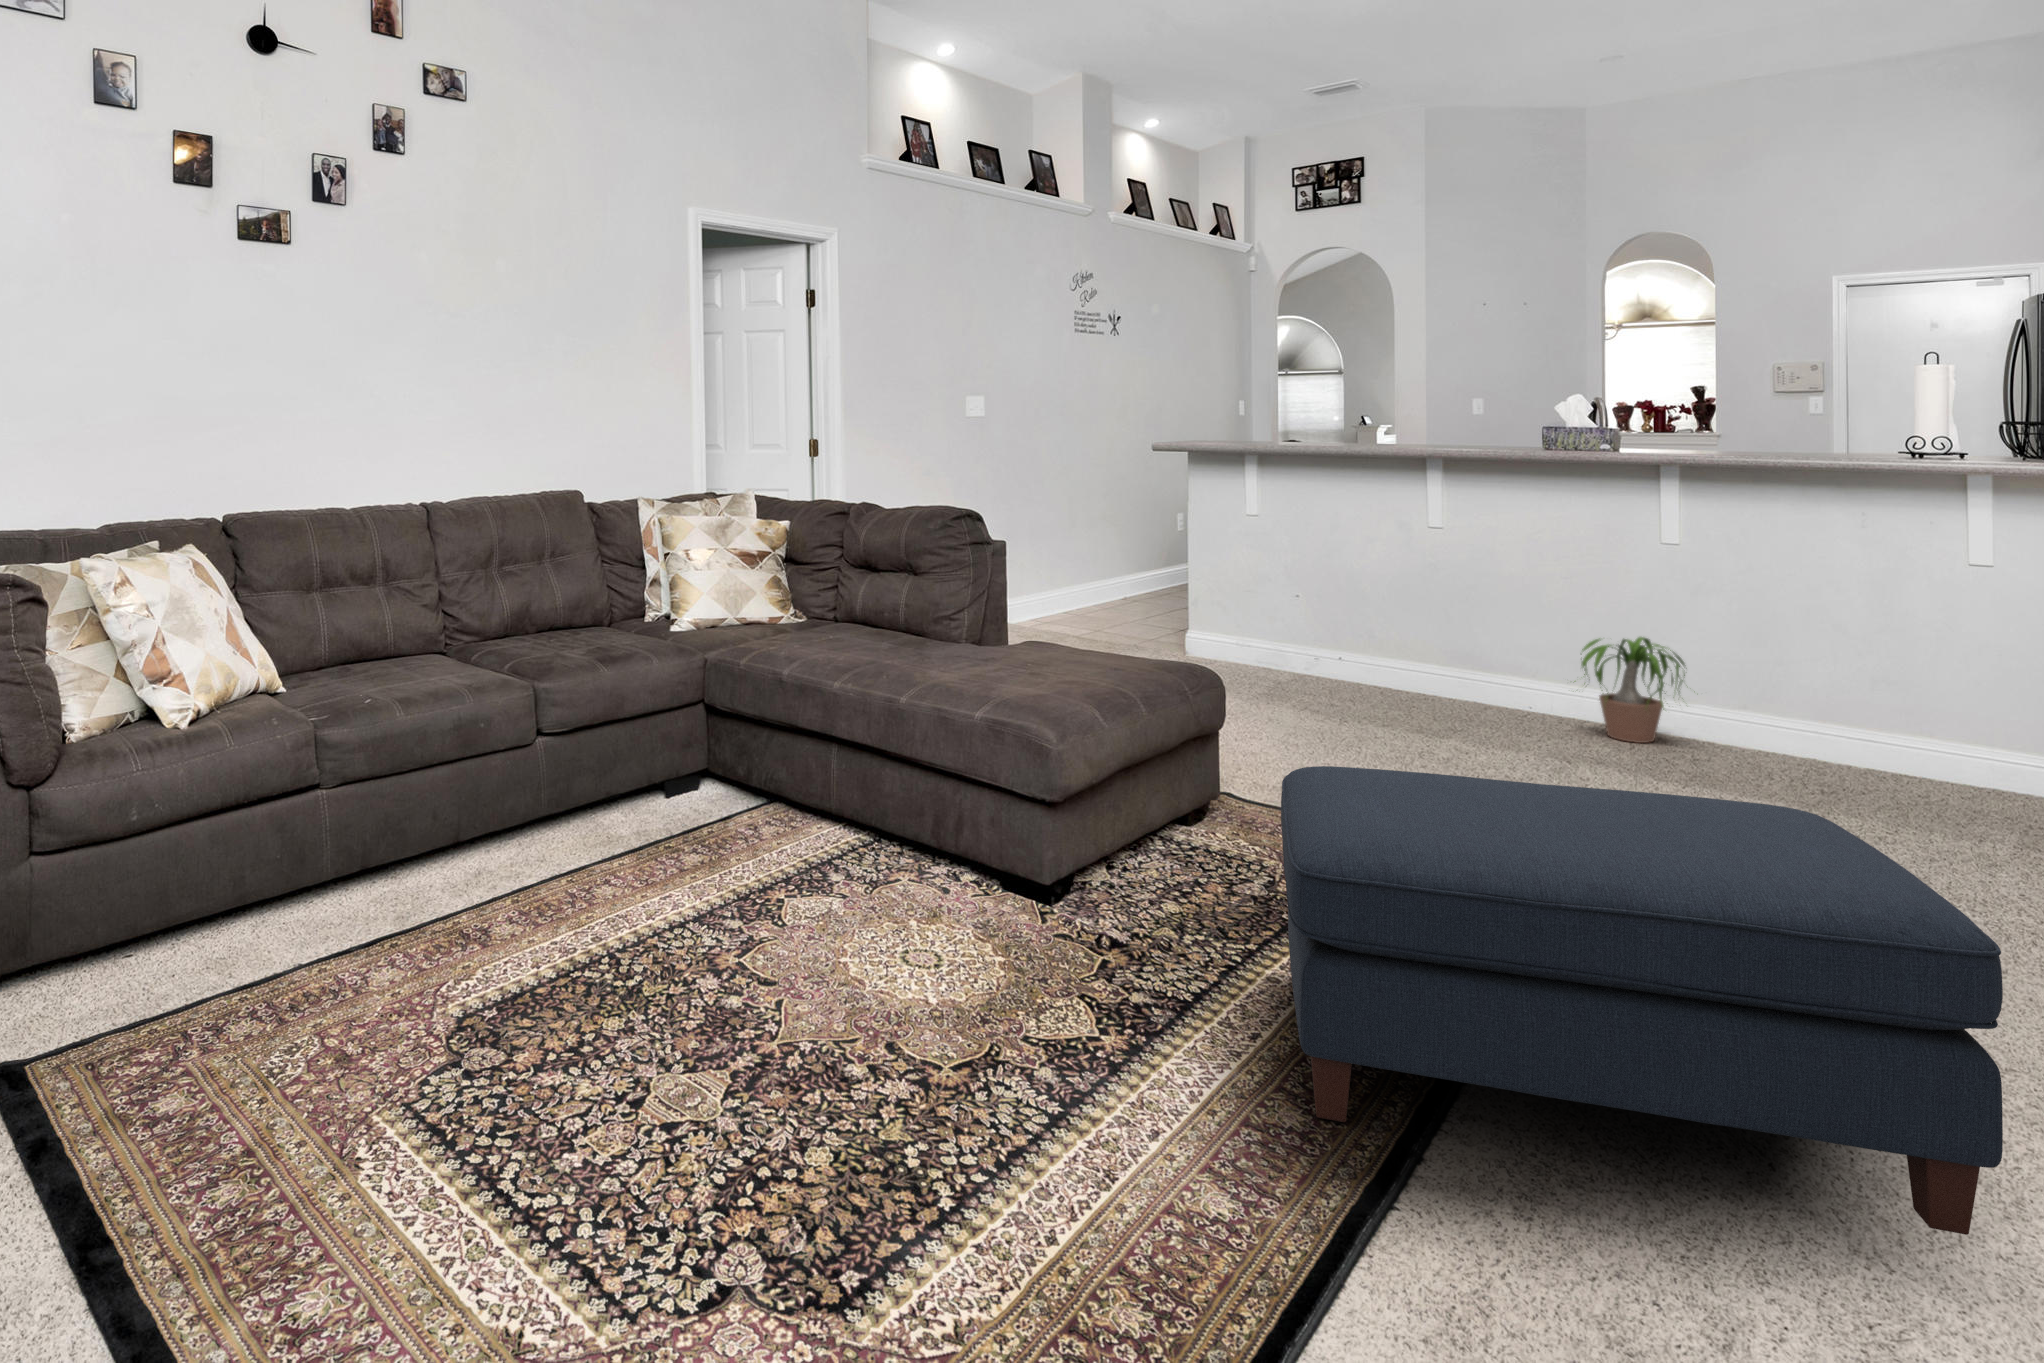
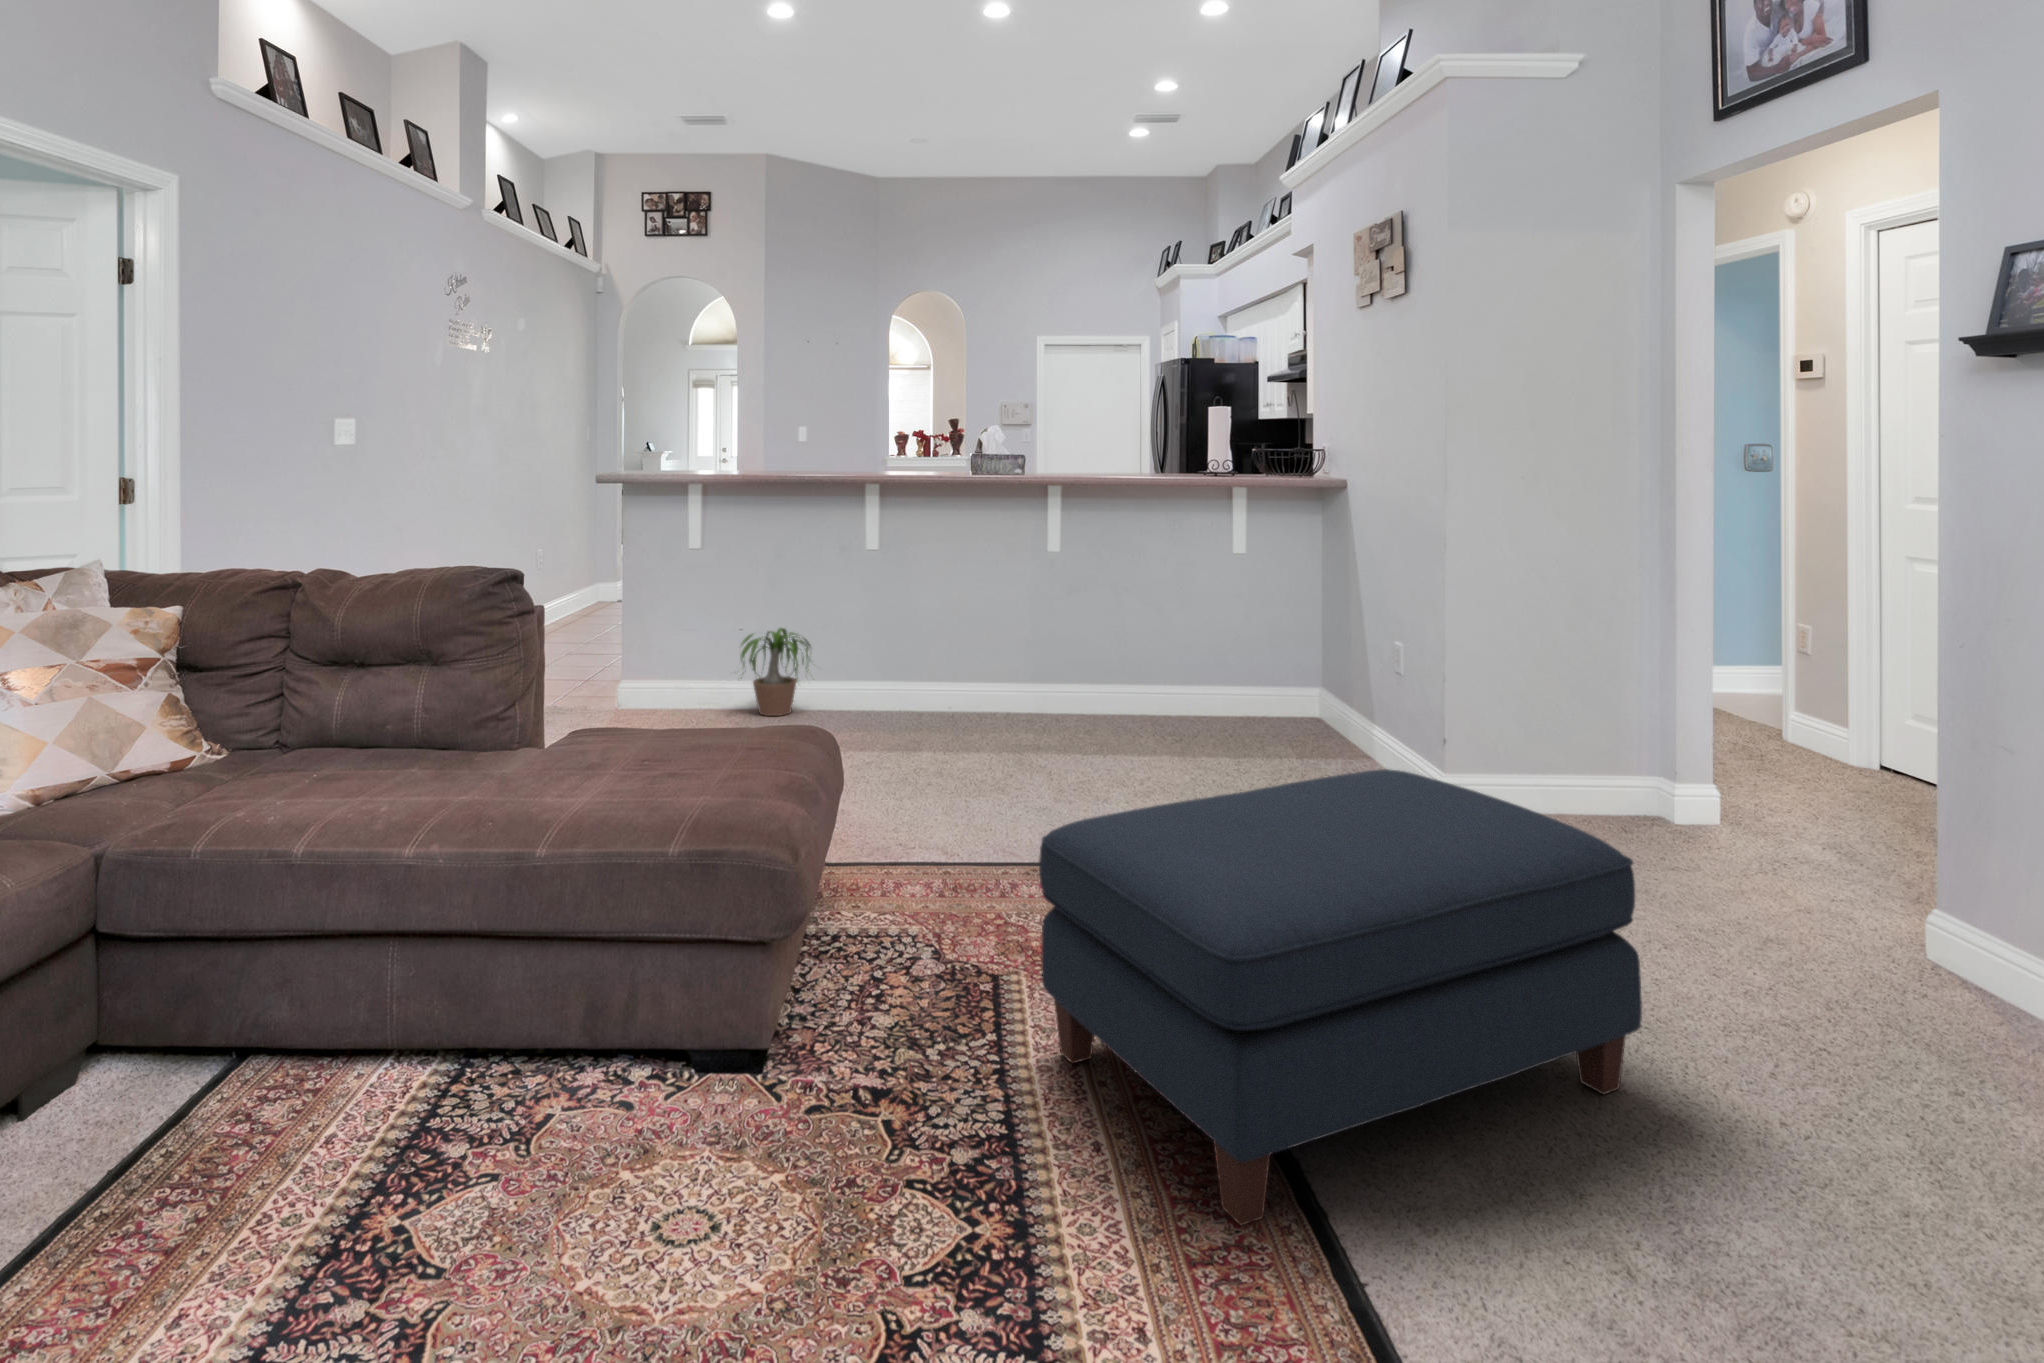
potted plant: present [1574,637,1685,743] -> present [741,628,810,716]

